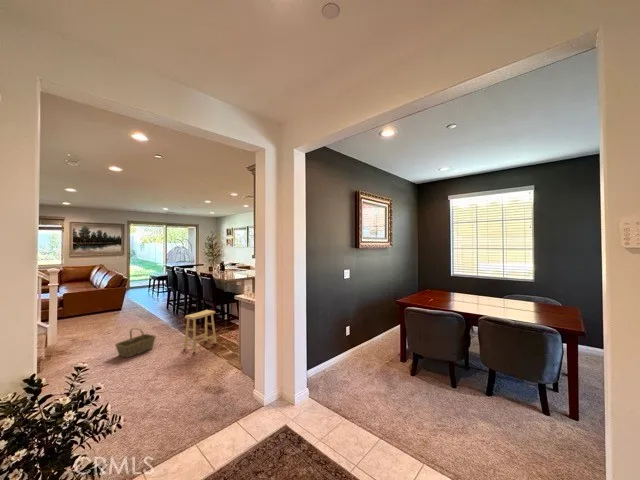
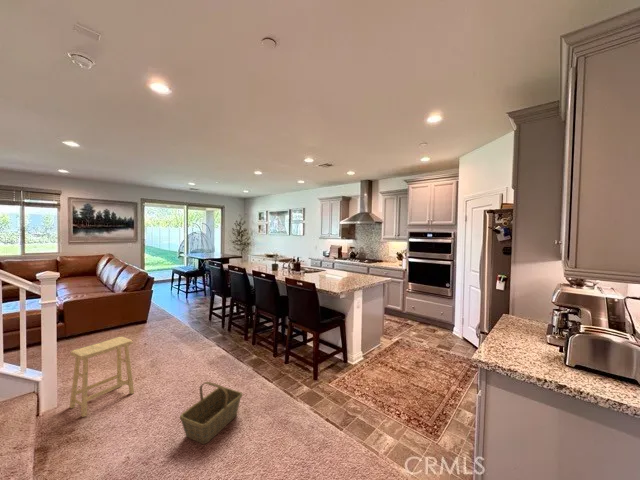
footstool: present [184,310,217,352] -> present [70,337,134,417]

